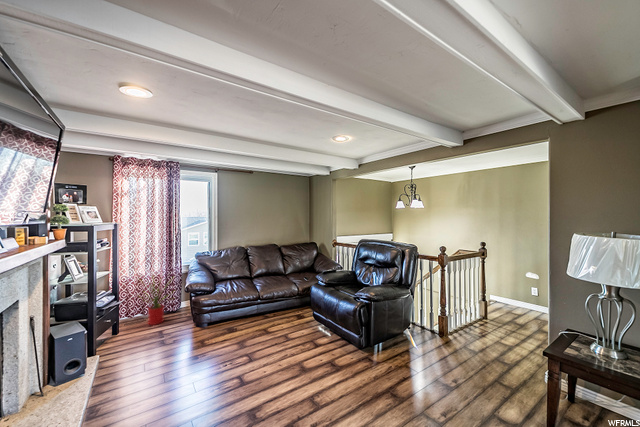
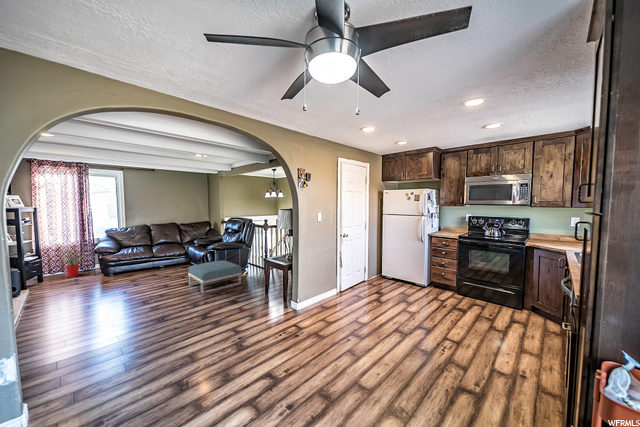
footstool: none [342,321,446,410] -> present [188,260,241,294]

